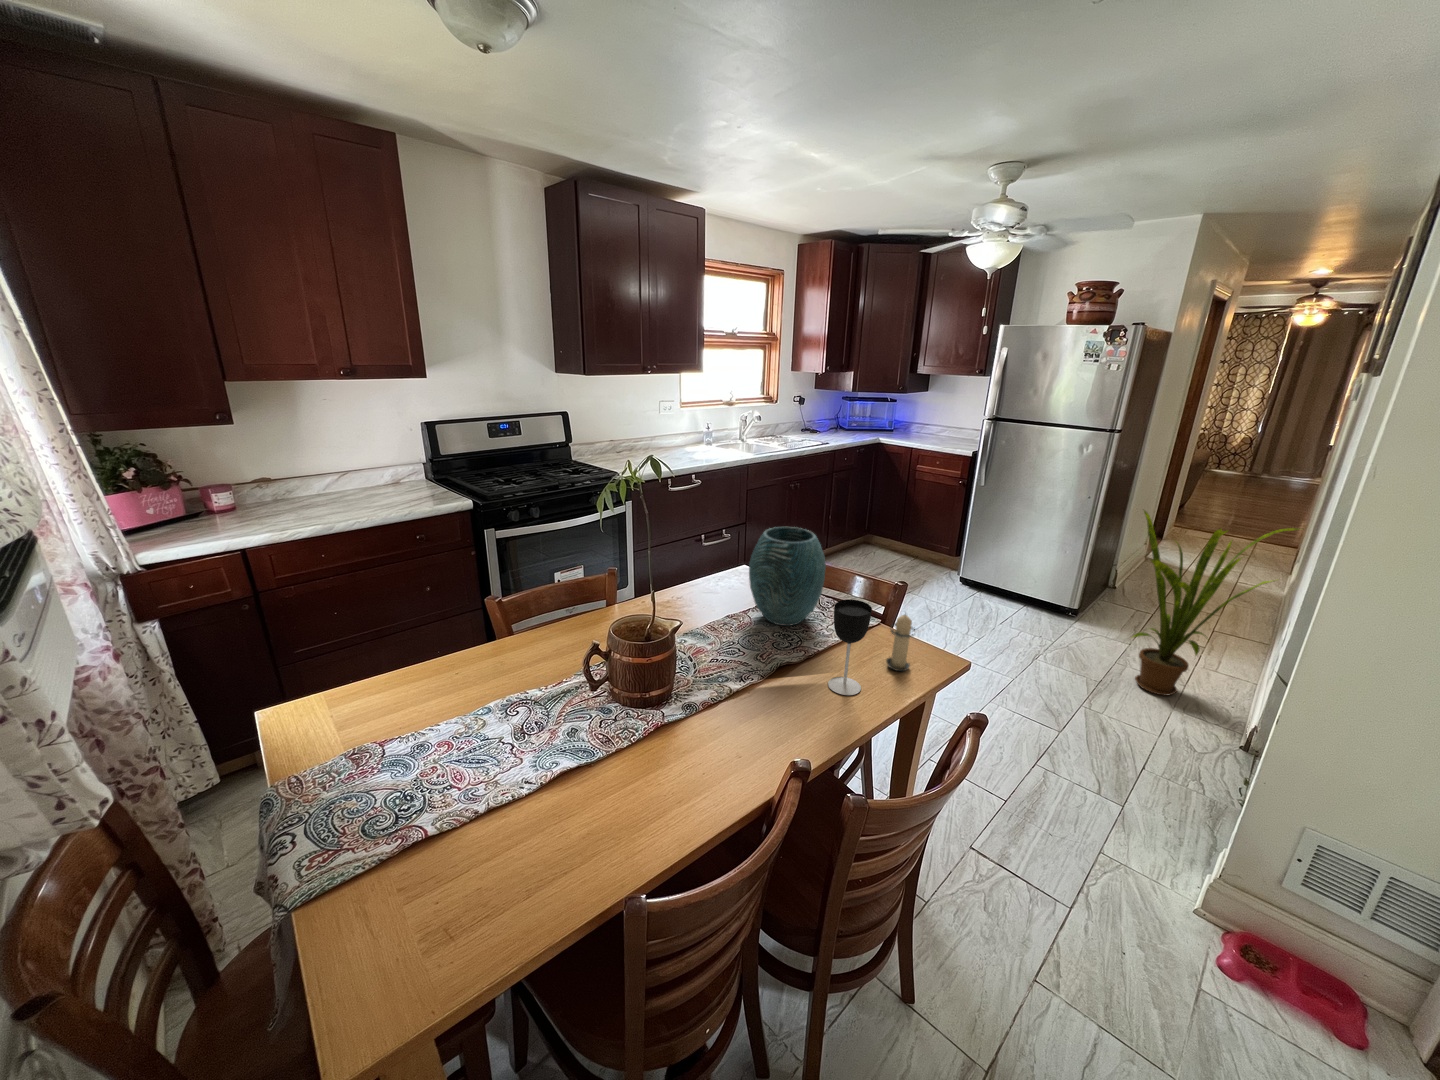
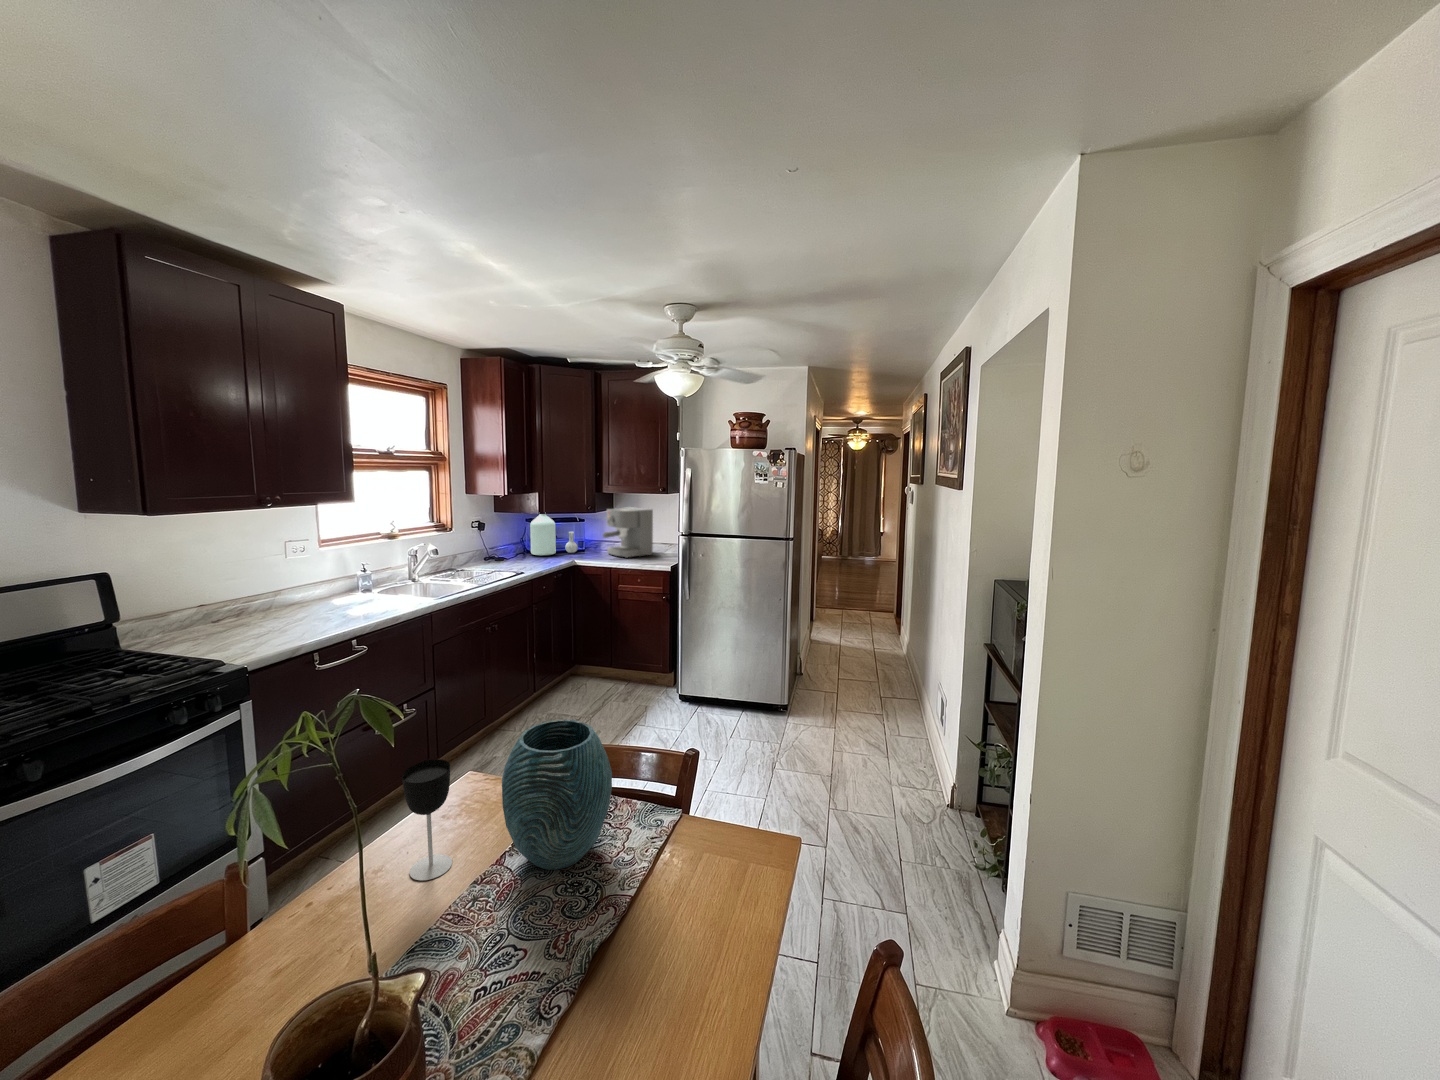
bottle: none [841,386,885,432] -> present [530,514,578,555]
coffee maker: none [908,390,965,441] -> present [603,507,653,558]
house plant: present [1133,511,1300,696] -> none [837,609,944,773]
wine glass: present [828,600,872,695] -> present [402,759,452,880]
candle: present [886,614,915,671] -> none [712,808,751,891]

